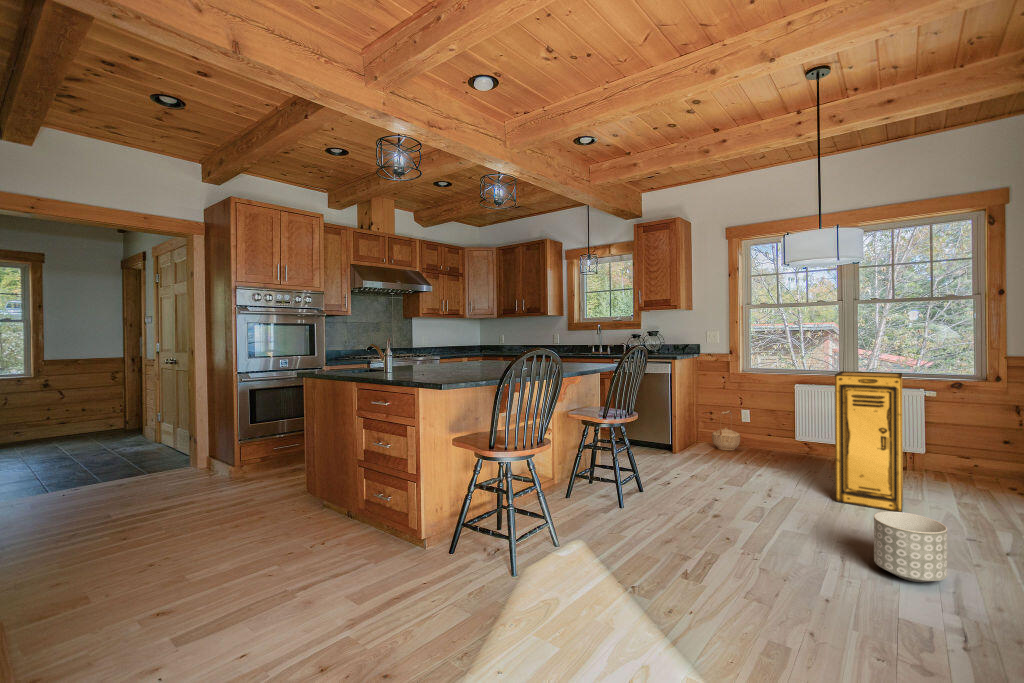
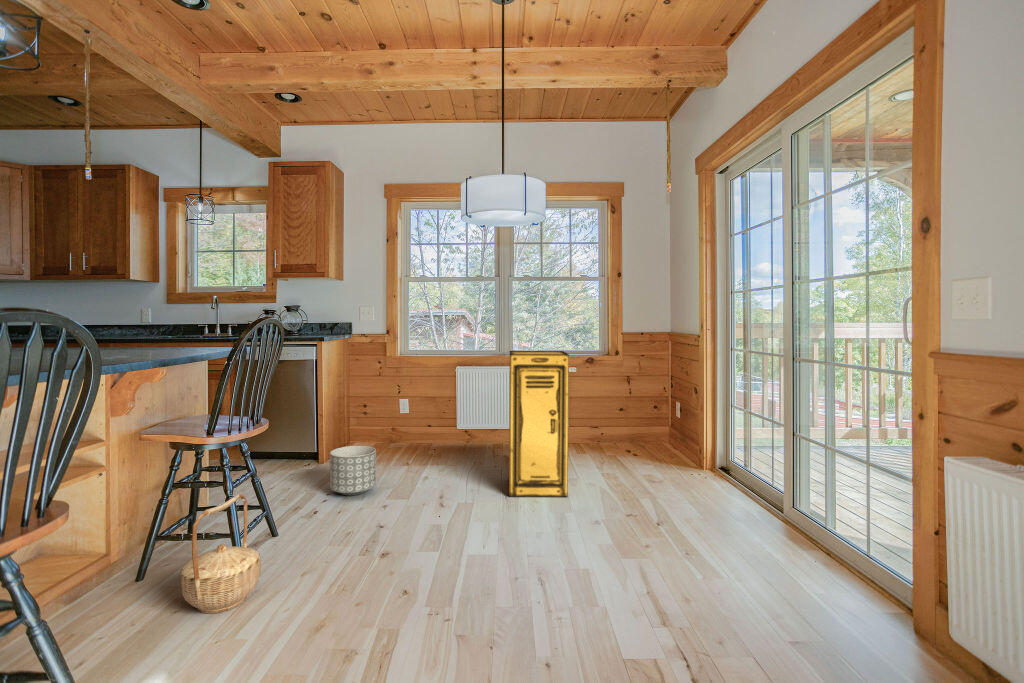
basket: present [712,410,740,450] -> present [181,495,261,613]
planter: present [874,512,947,582] -> present [330,446,376,496]

